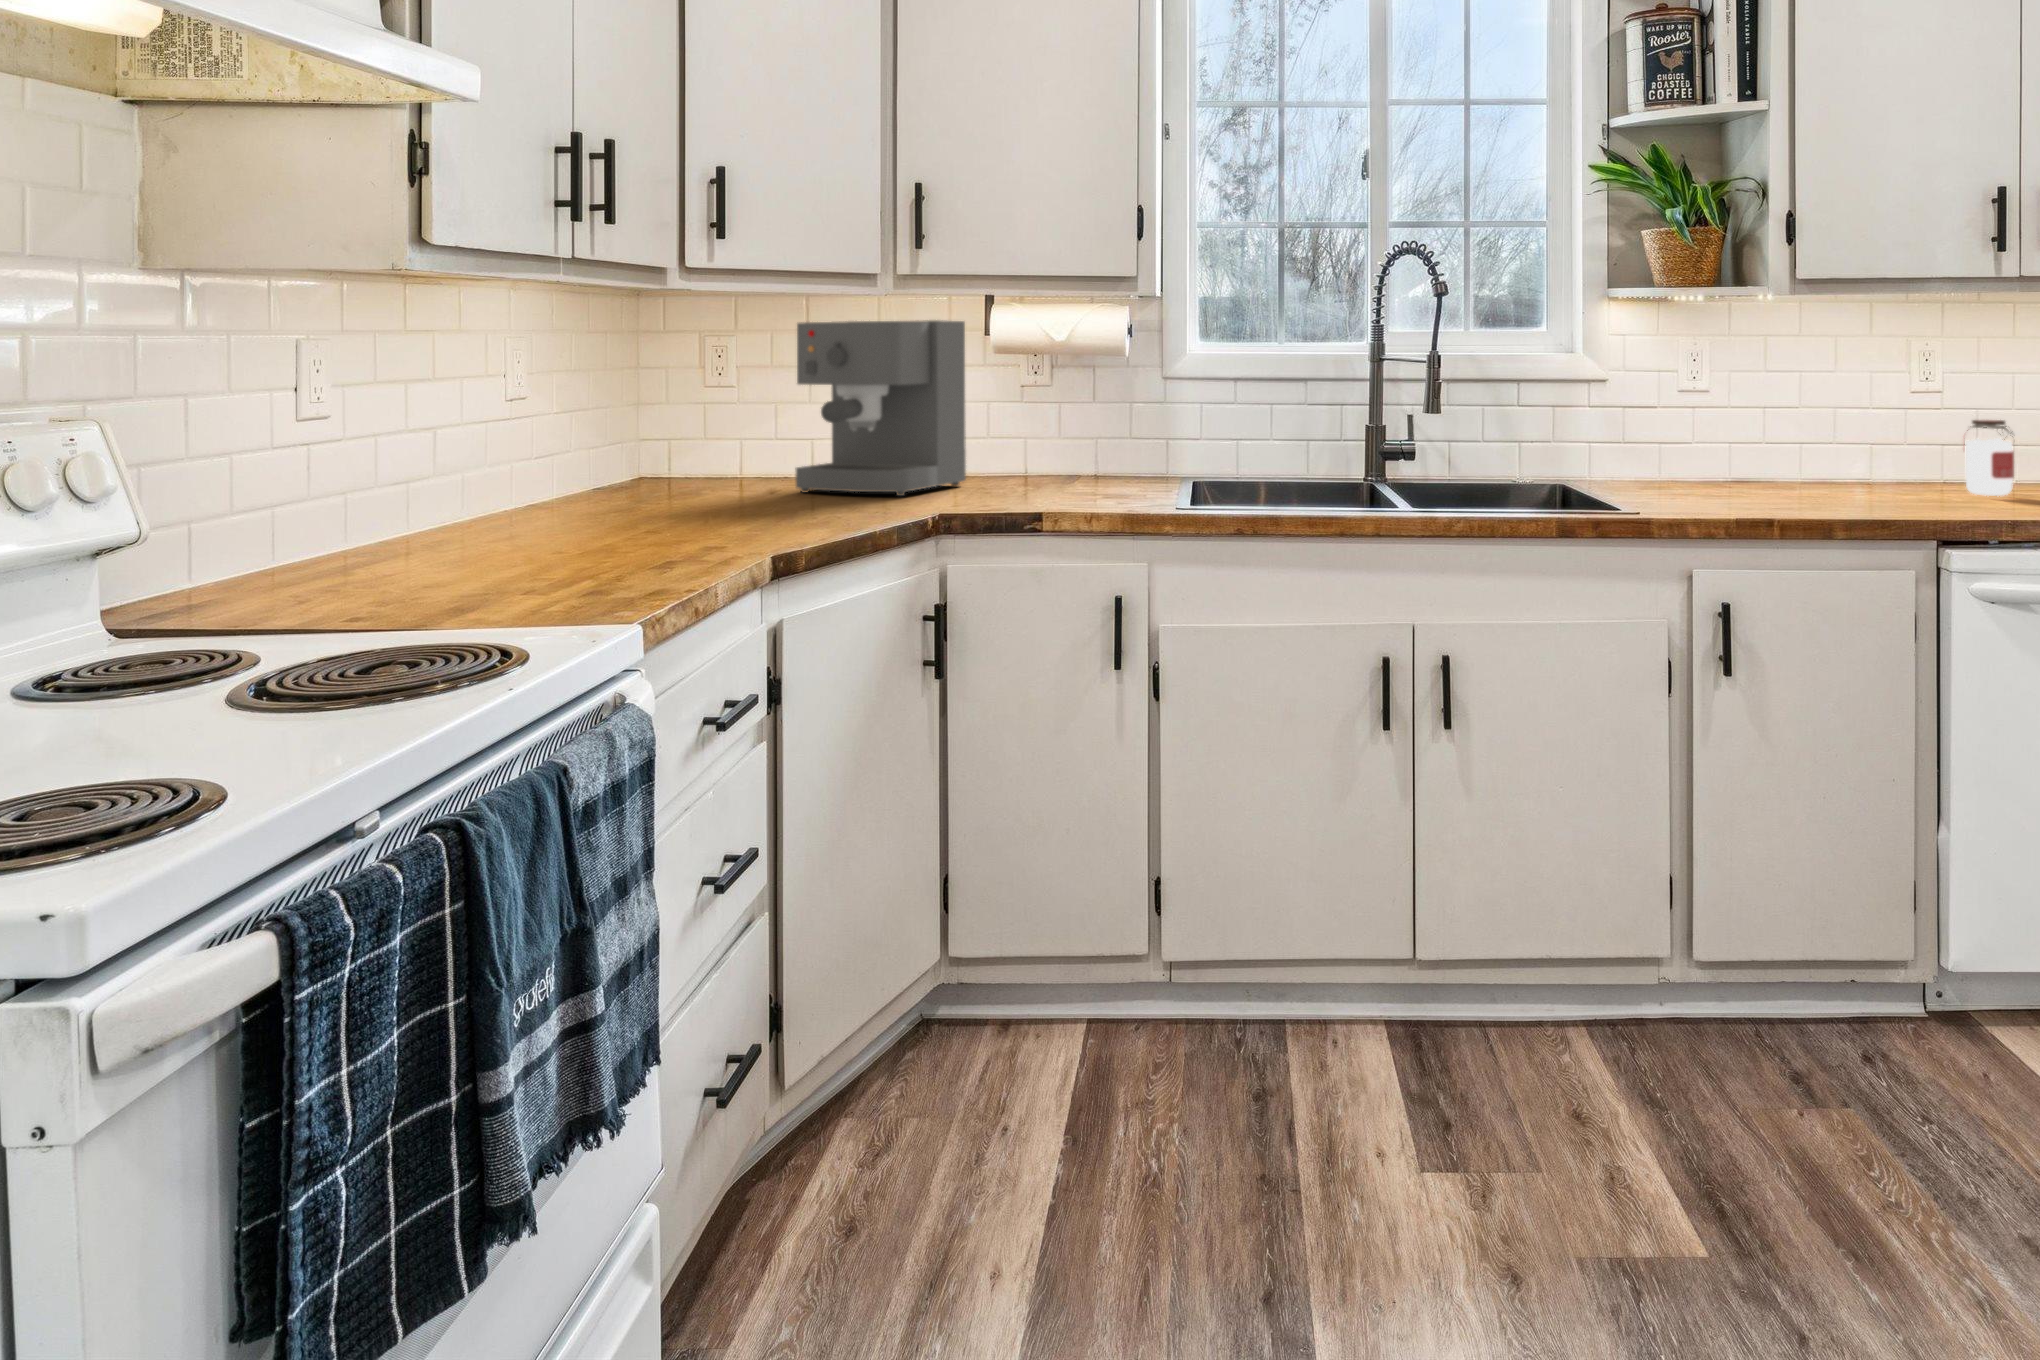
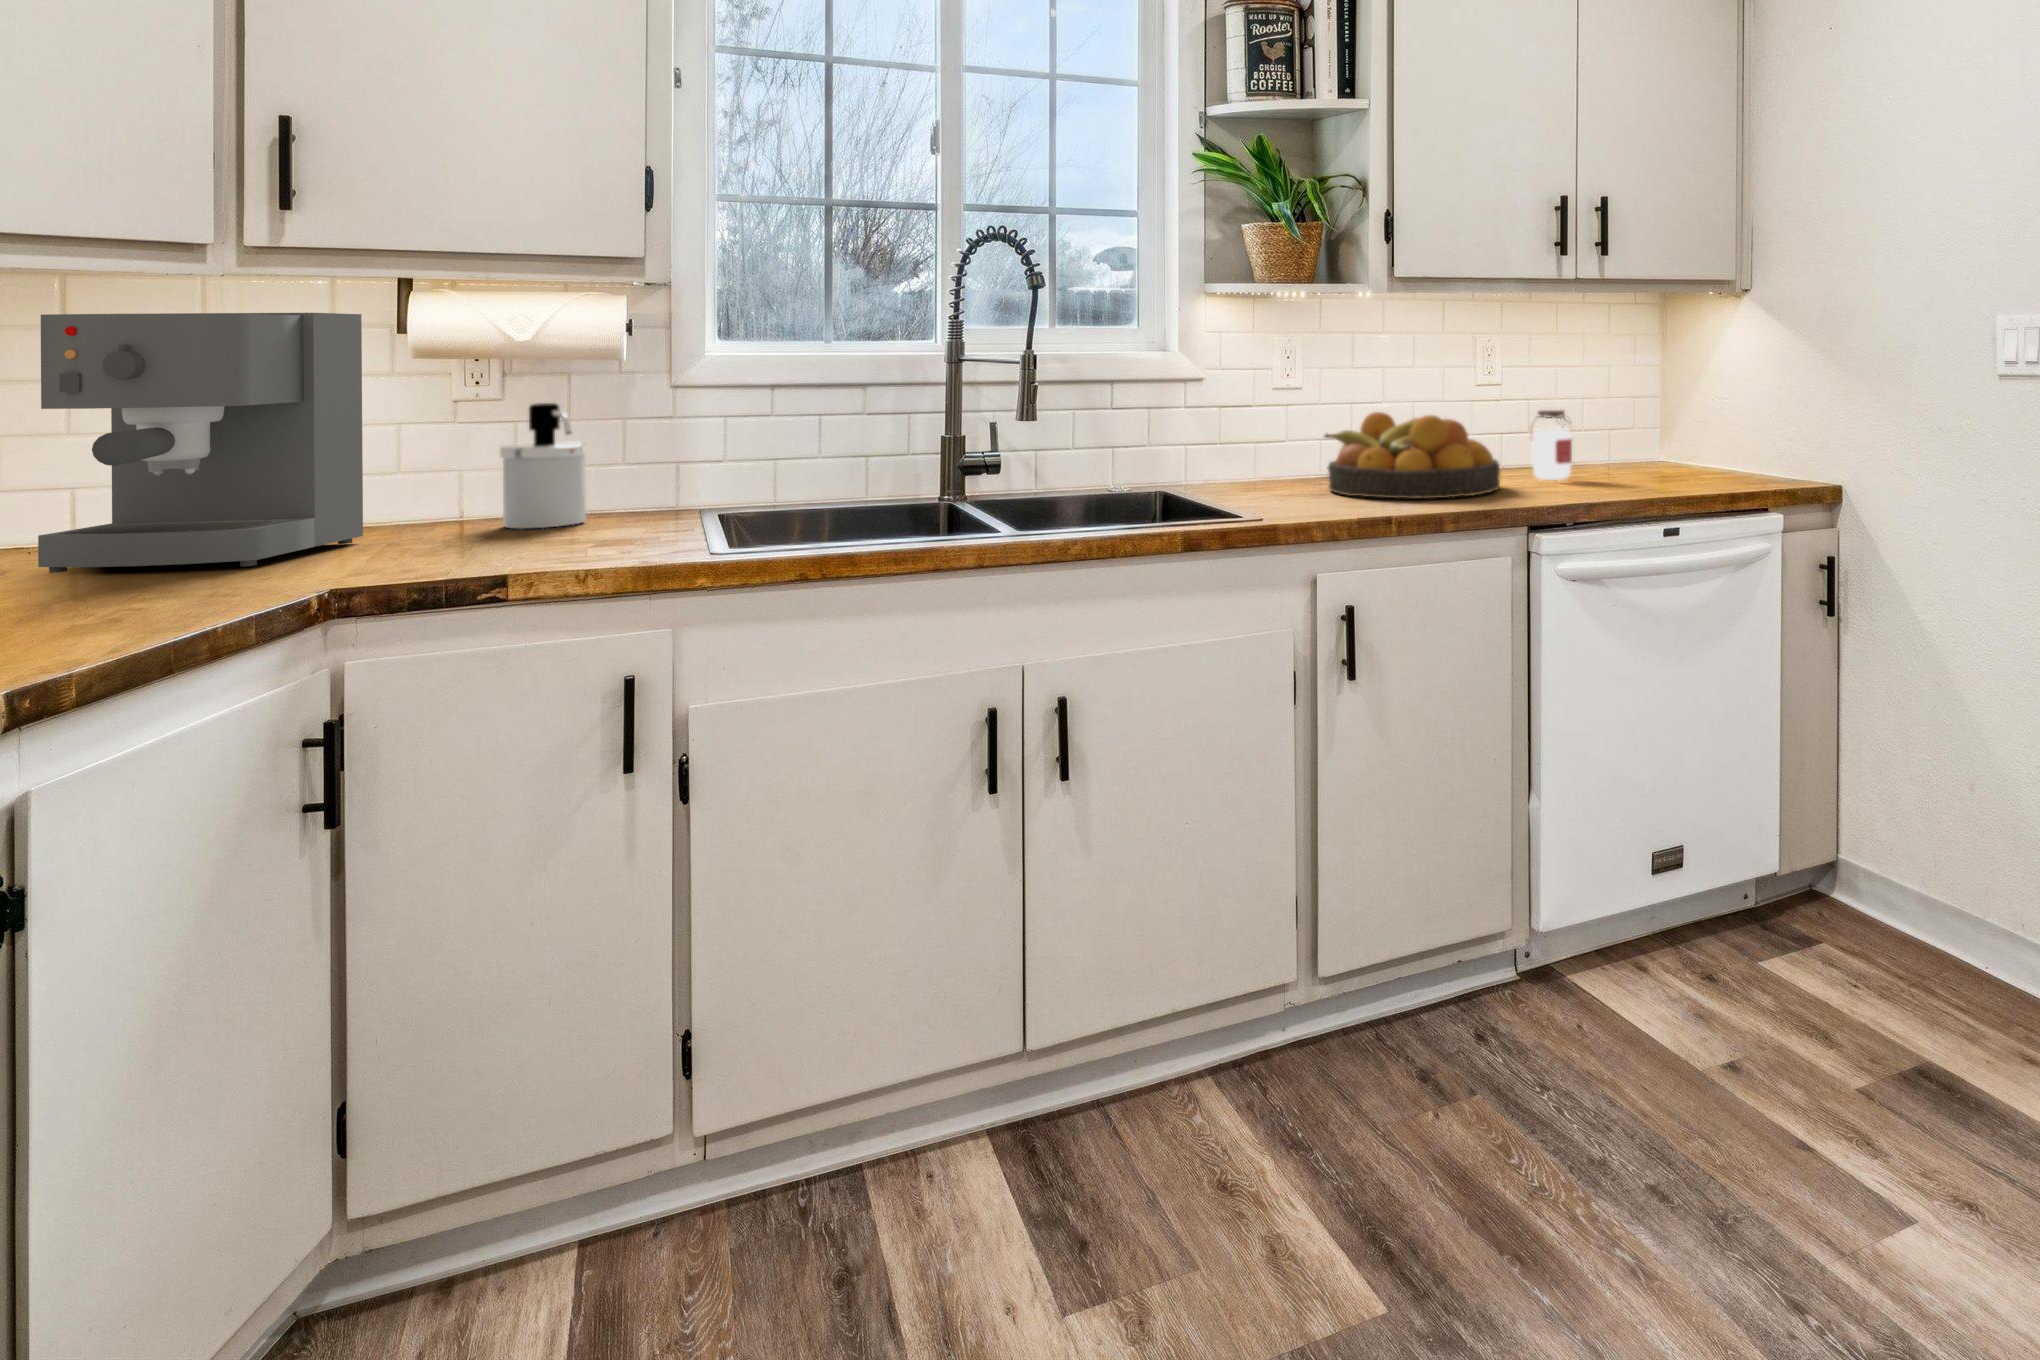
soap dispenser: none [1048,388,1105,483] -> present [500,403,588,529]
fruit bowl: none [1720,416,1917,506] -> present [1324,412,1500,499]

